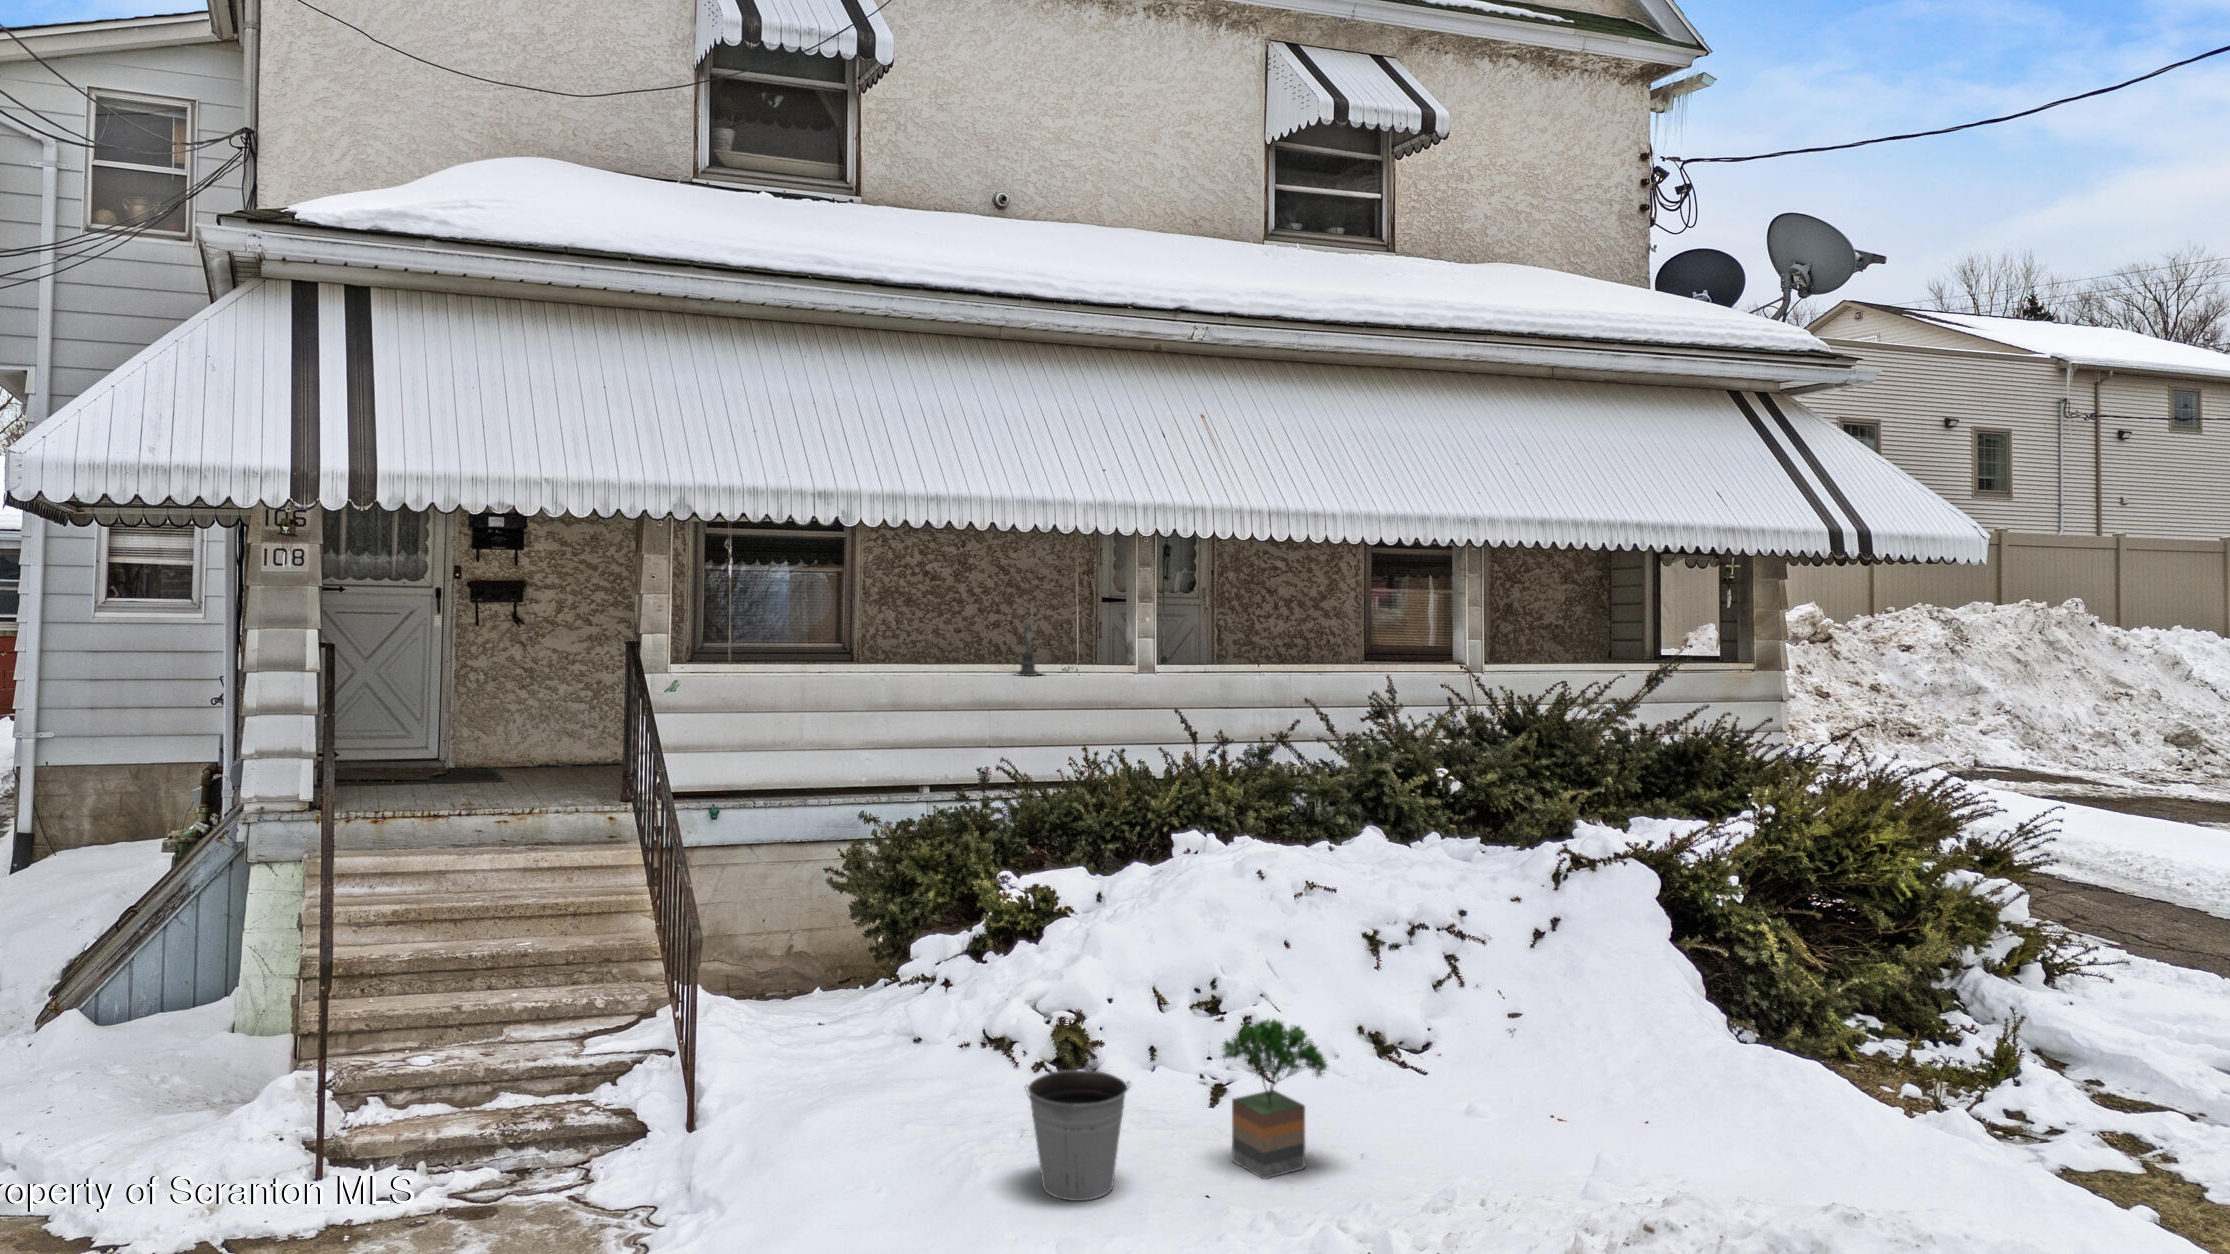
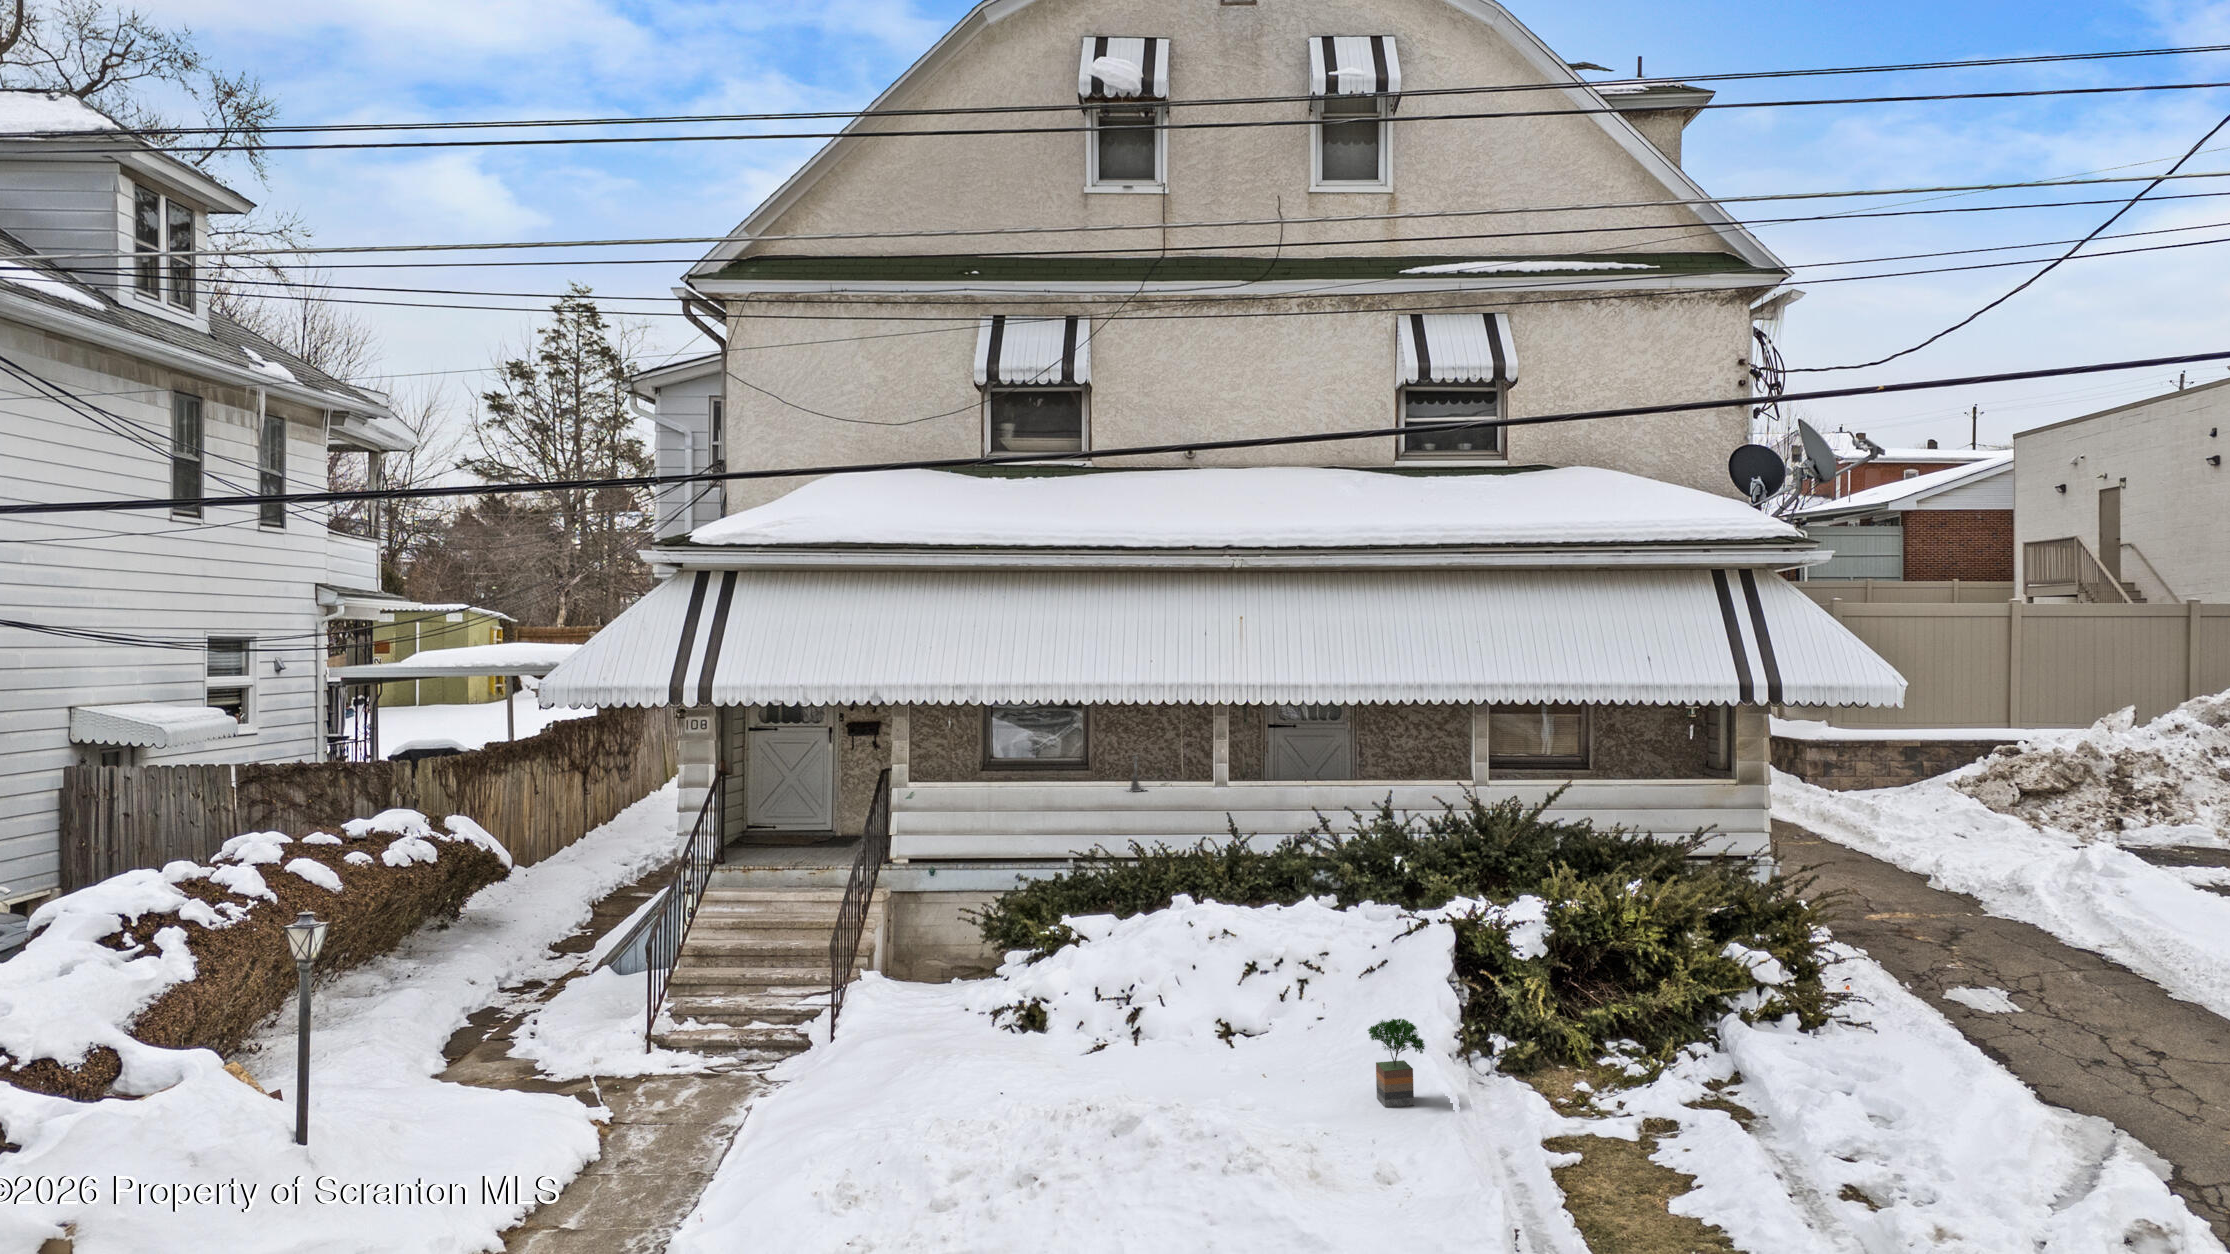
potted tree: present [1223,1019,1327,1179] -> present [1368,1019,1425,1108]
bucket: present [1027,1070,1130,1201] -> none [924,1021,978,1086]

